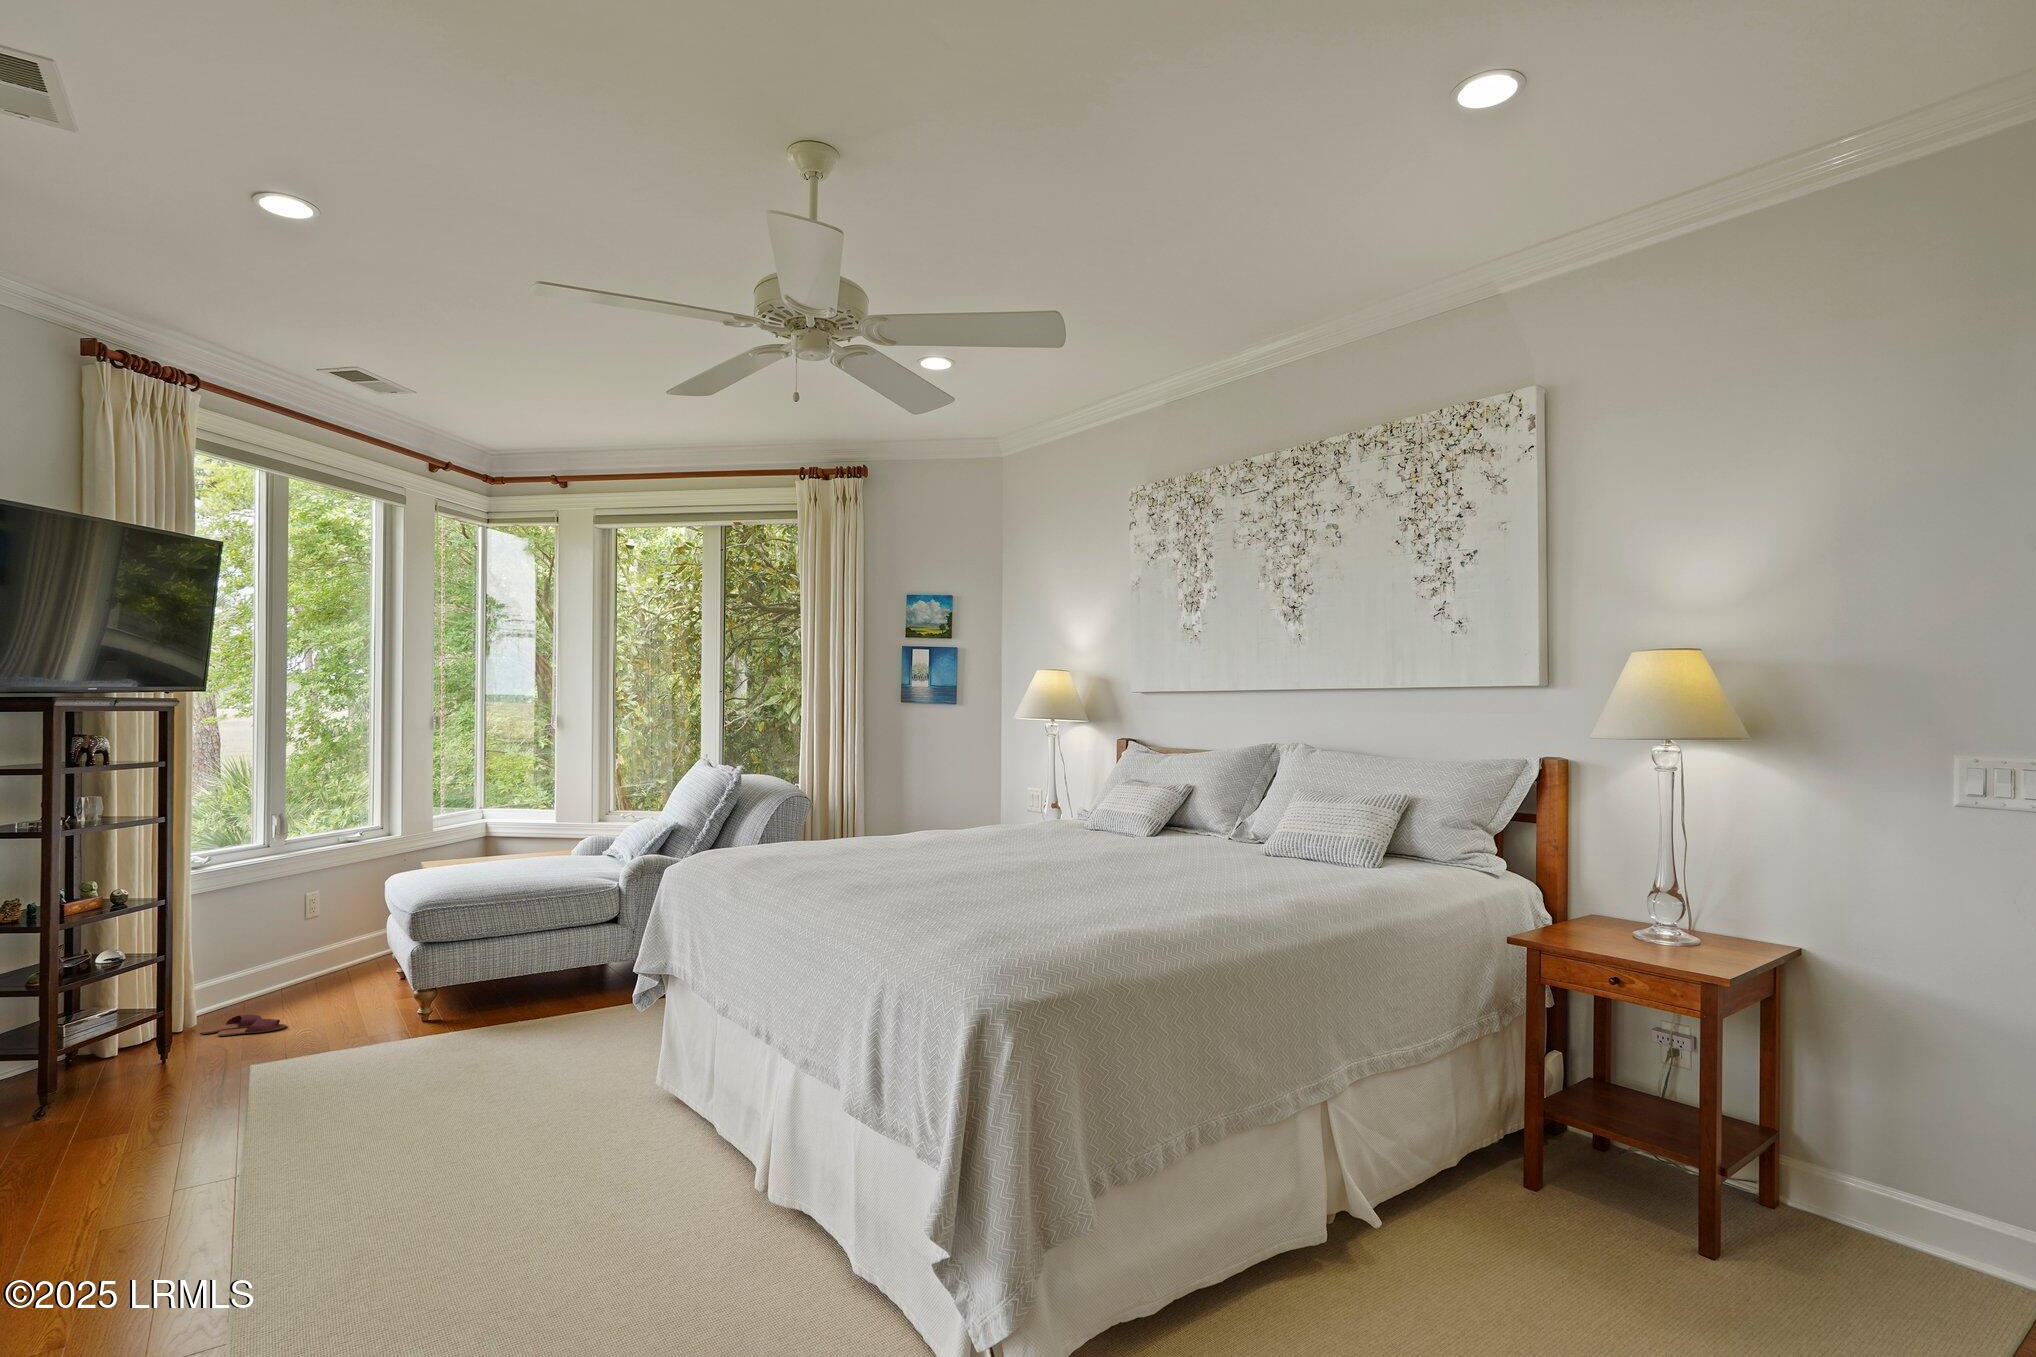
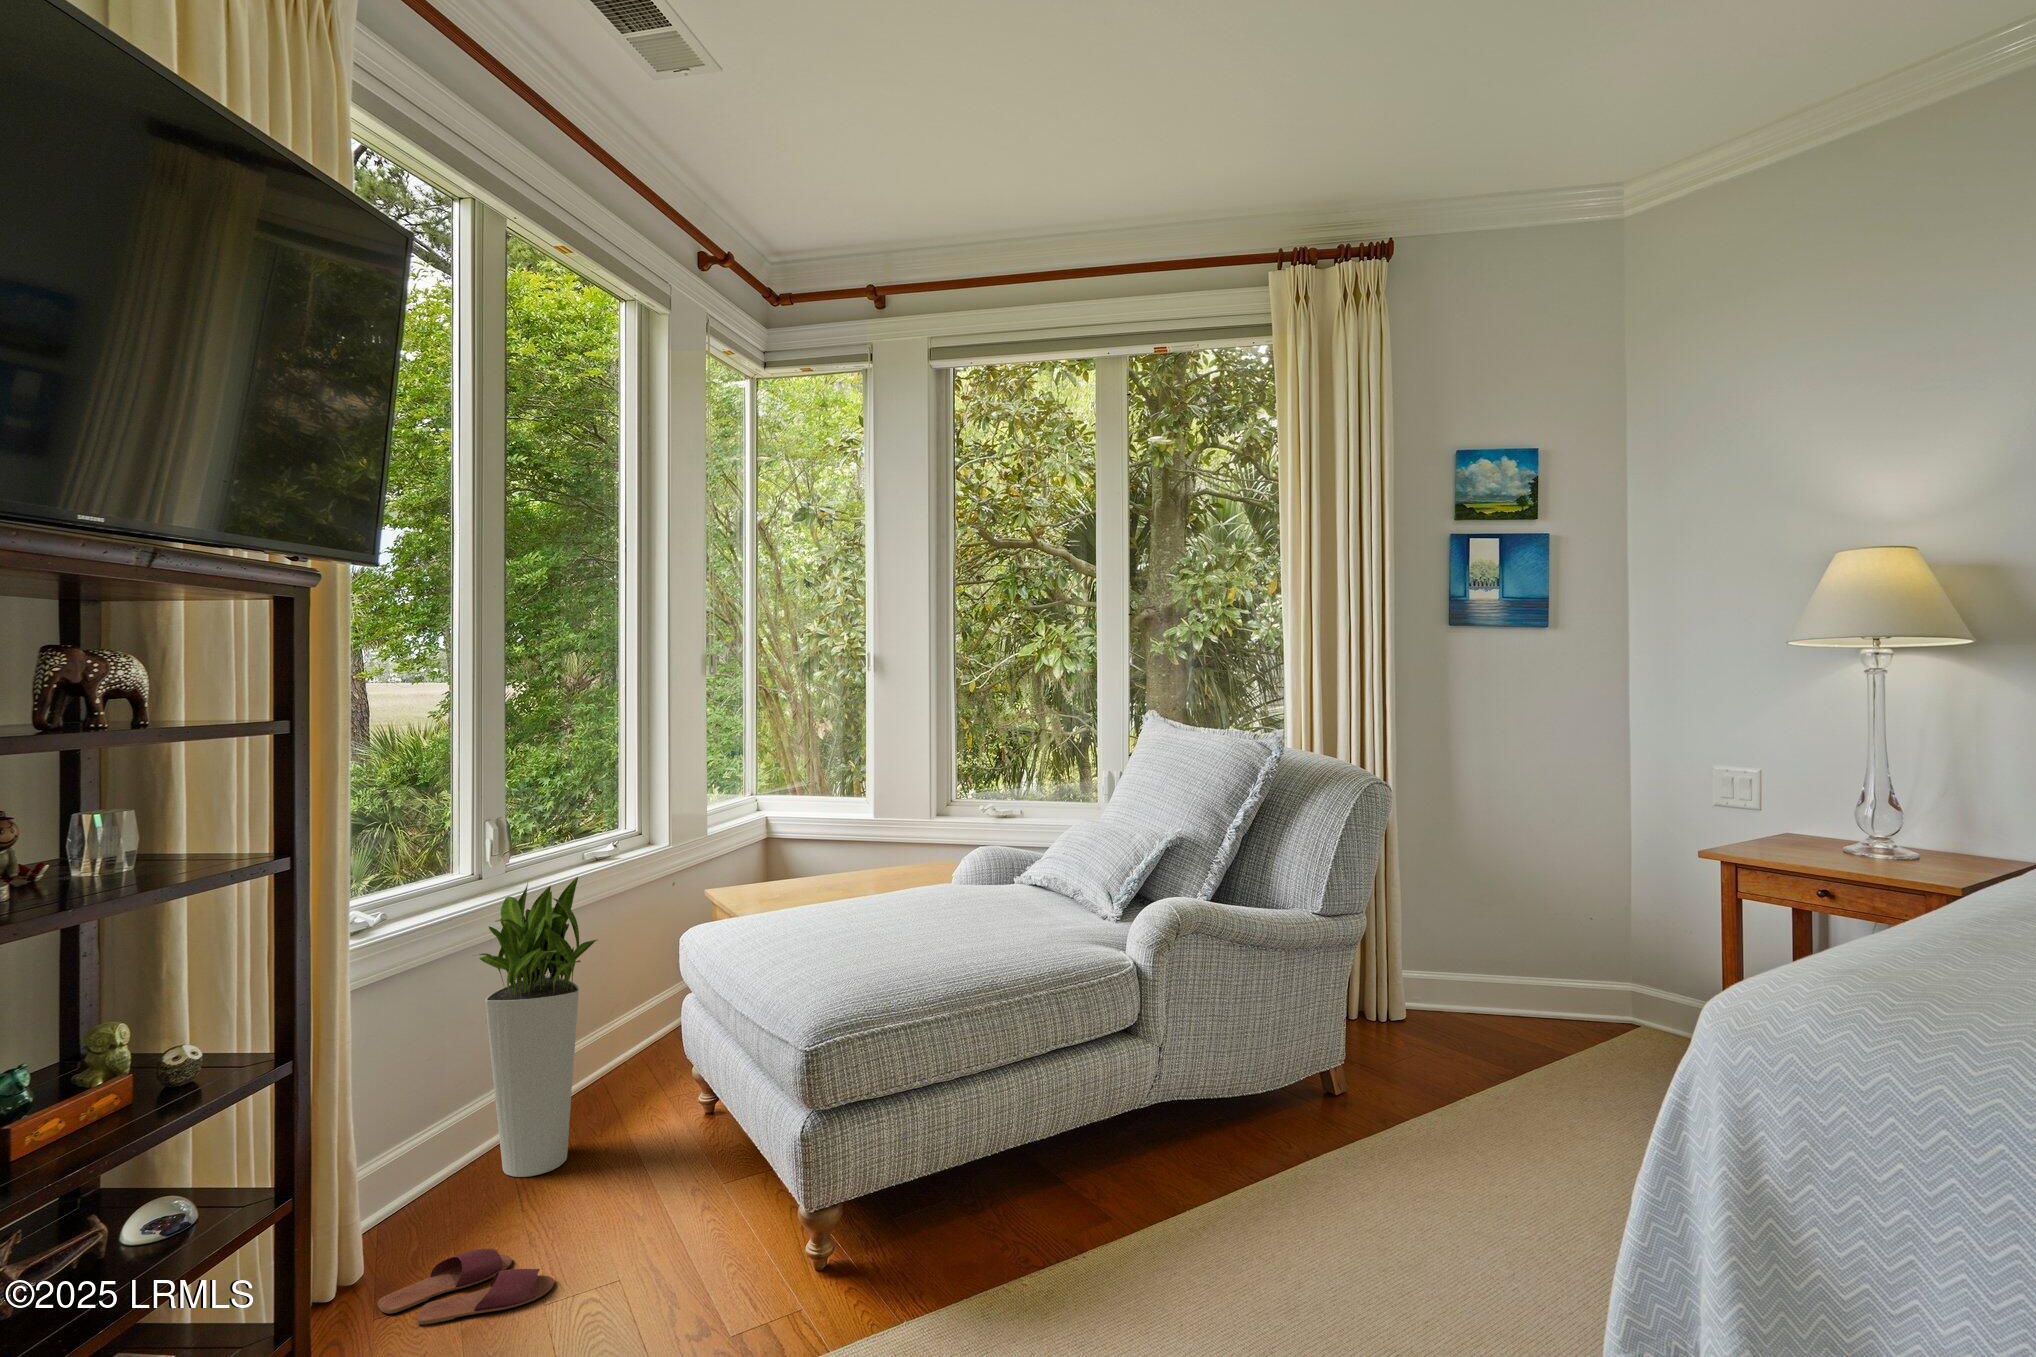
planter: none [258,844,332,1000] -> present [473,877,597,1177]

